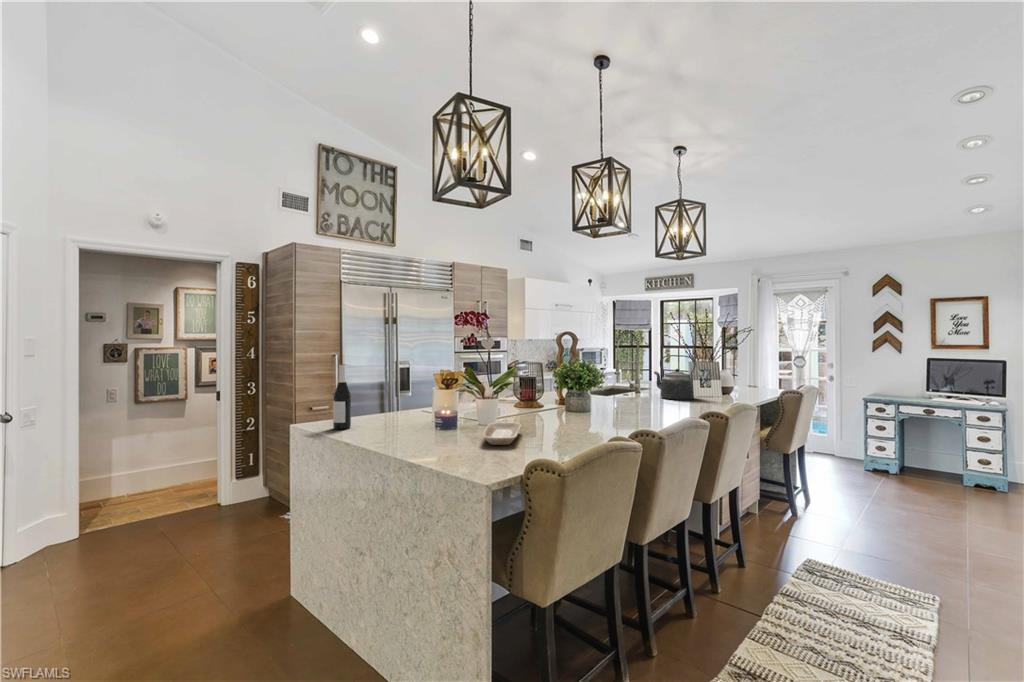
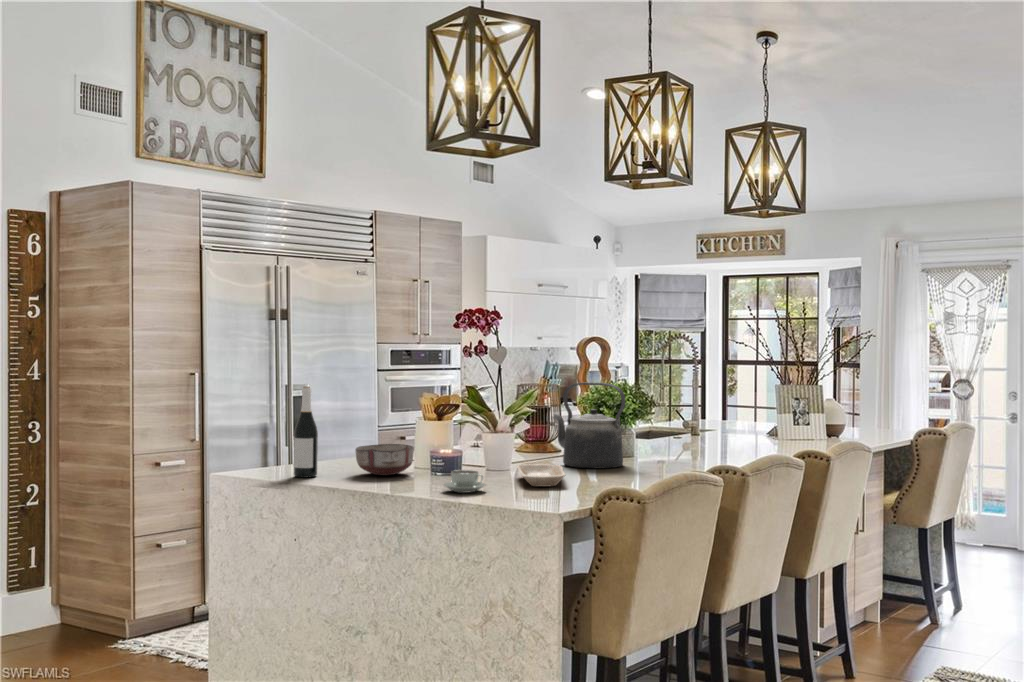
kettle: present [654,355,696,400] -> present [554,382,625,469]
ceramic bowl: none [377,405,420,428] -> present [355,444,414,475]
coffee cup: none [414,432,449,452] -> present [443,470,486,493]

